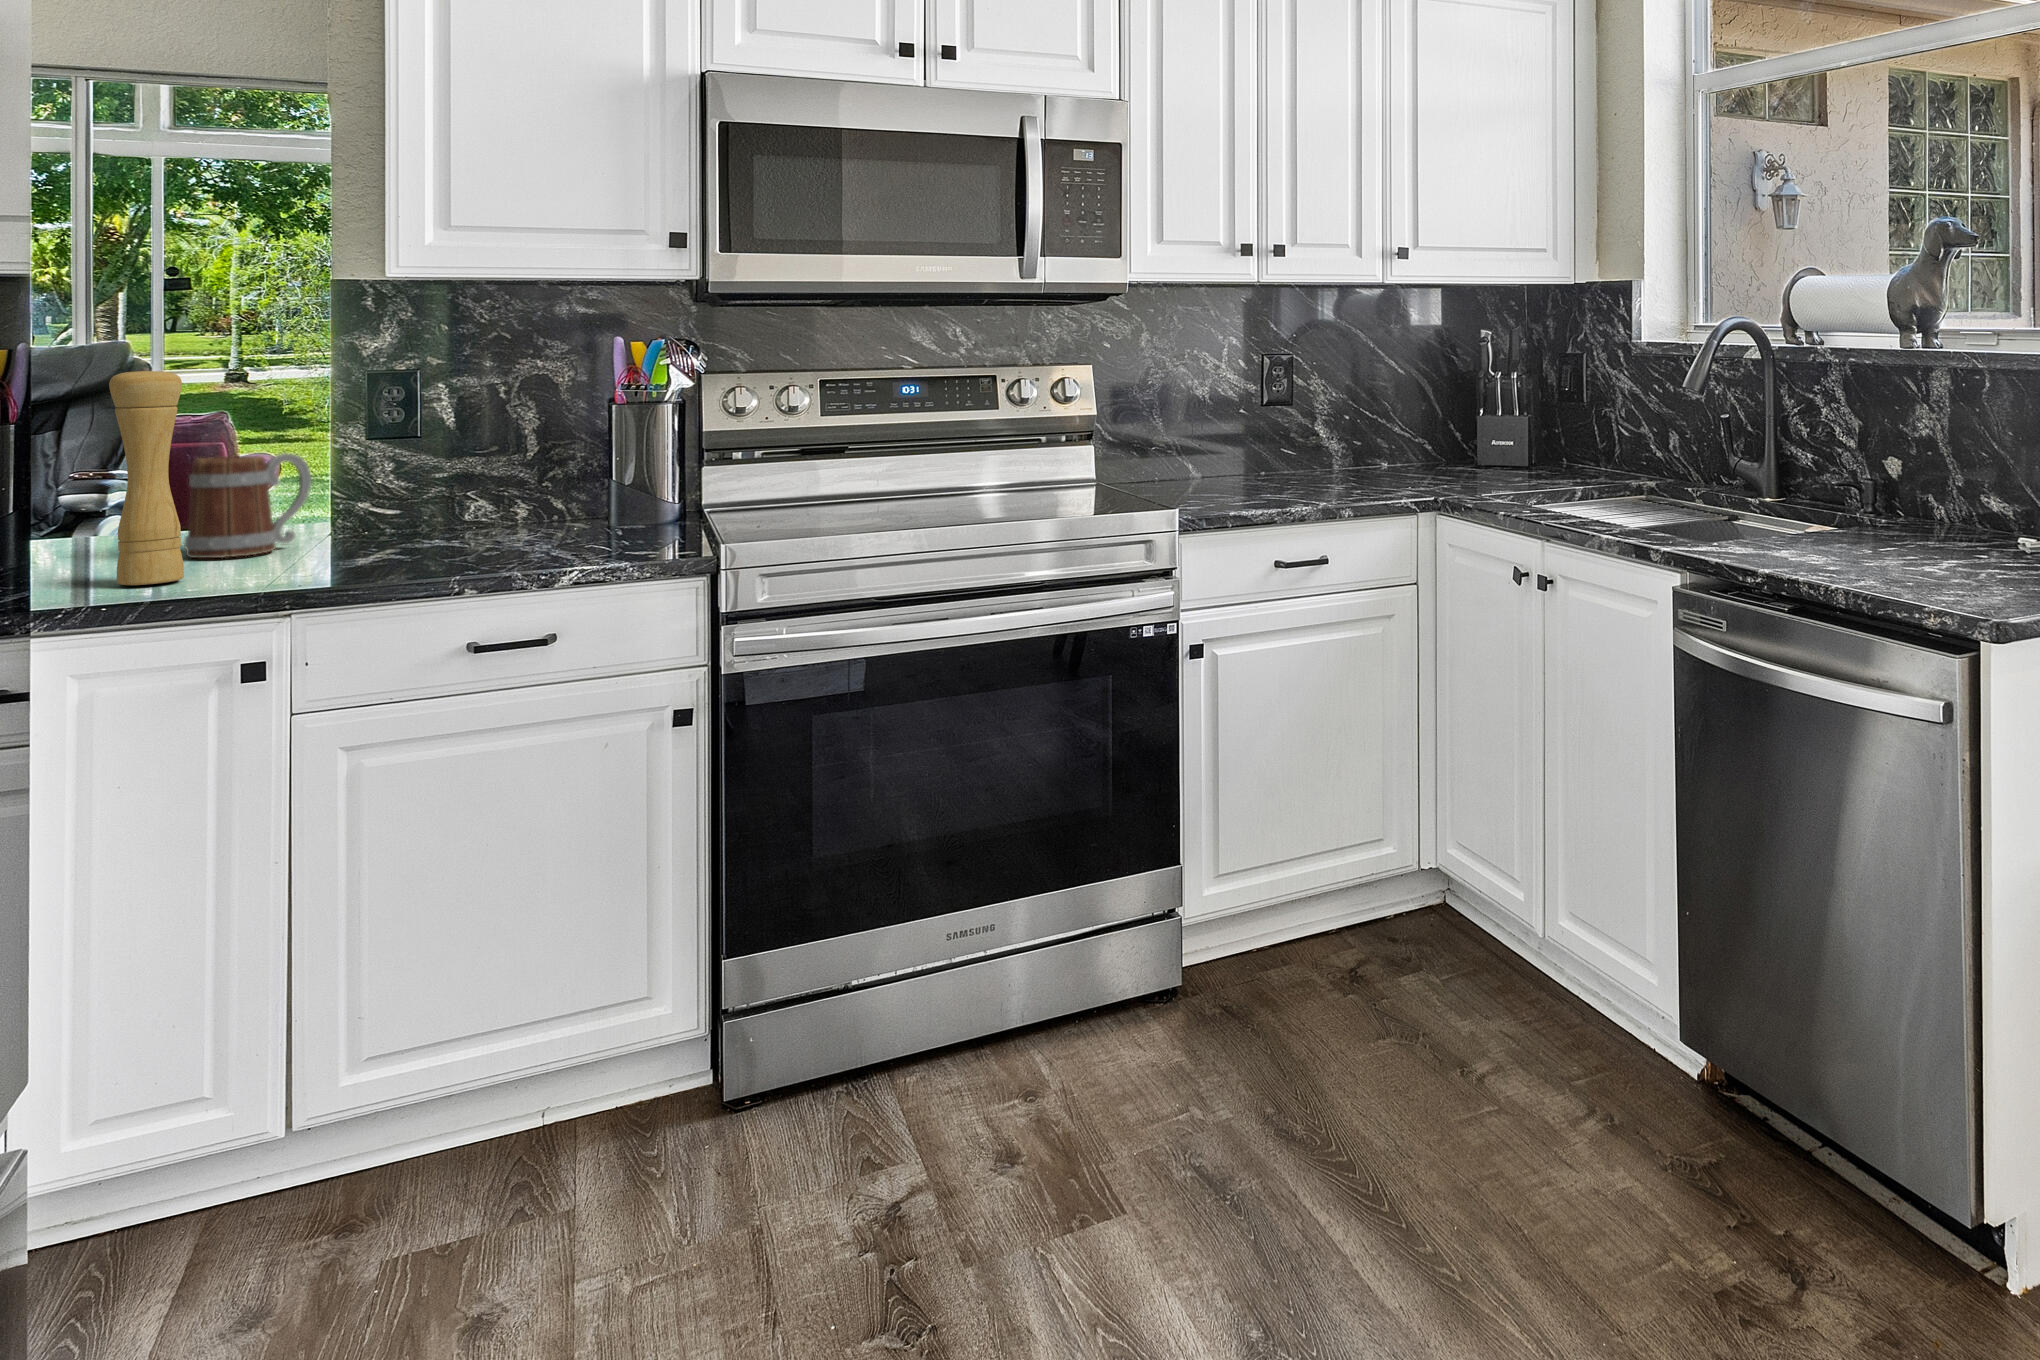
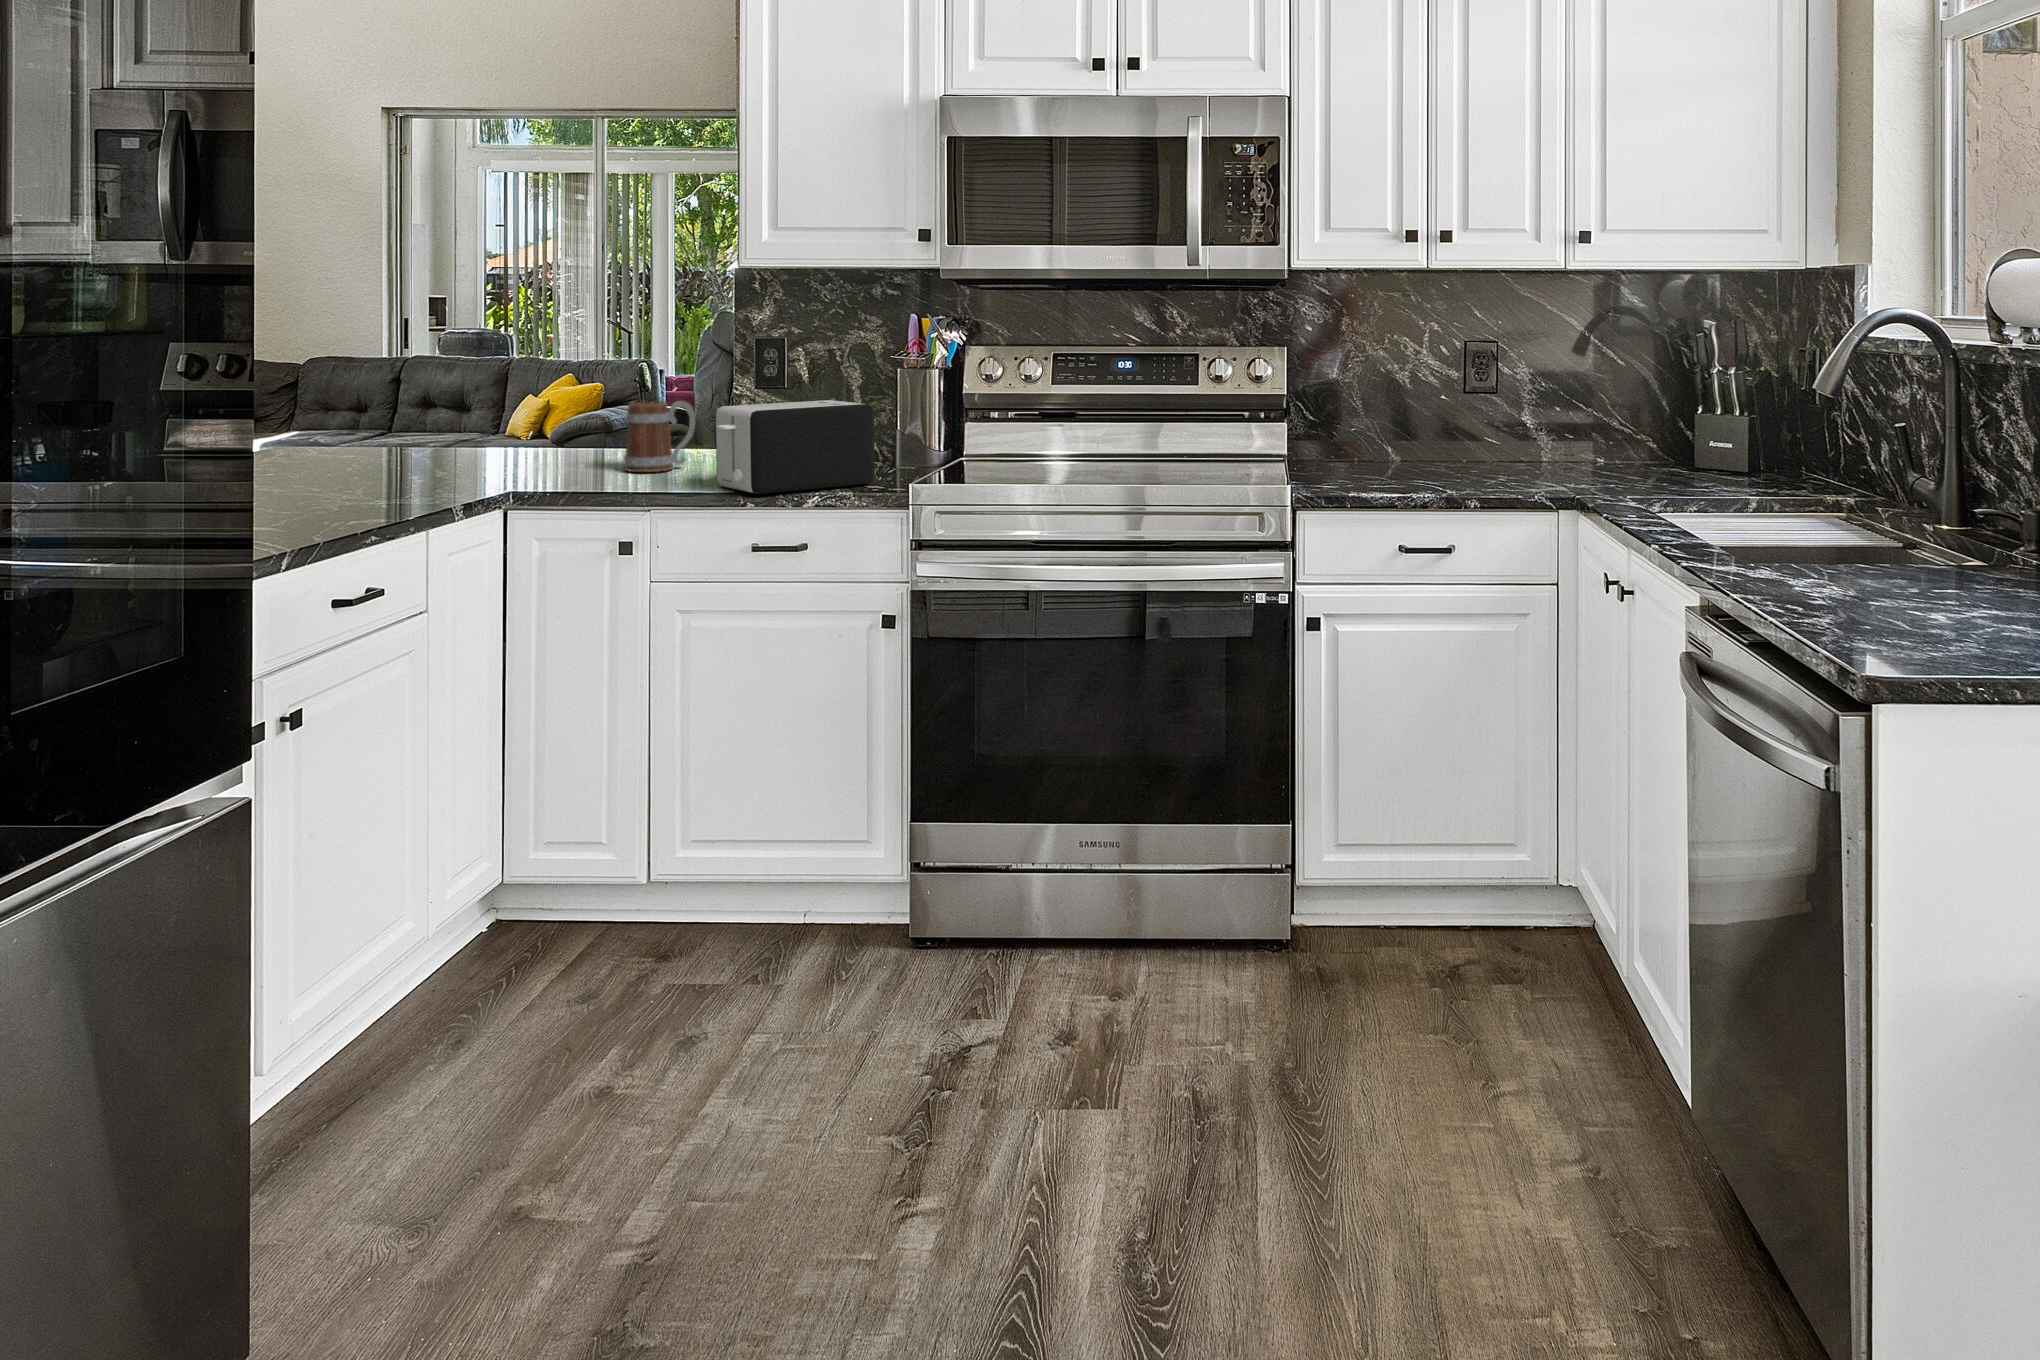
pepper mill: present [109,368,184,585] -> none [565,342,603,487]
toaster: none [390,442,636,567] -> present [716,400,875,494]

